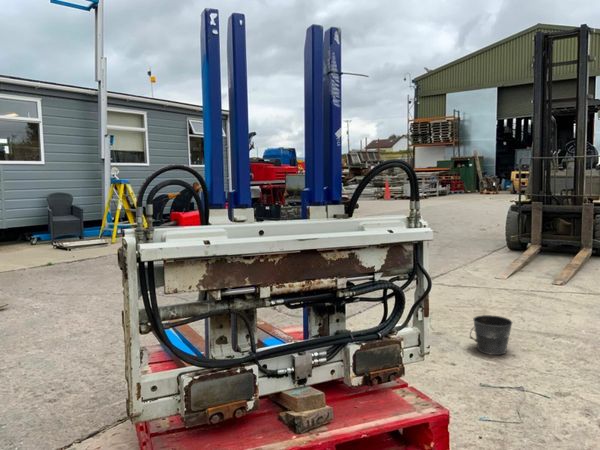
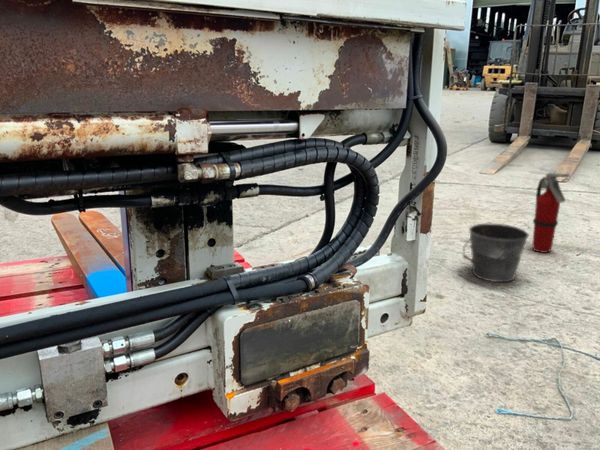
fire extinguisher: none [521,281,542,336] -> present [533,173,569,253]

